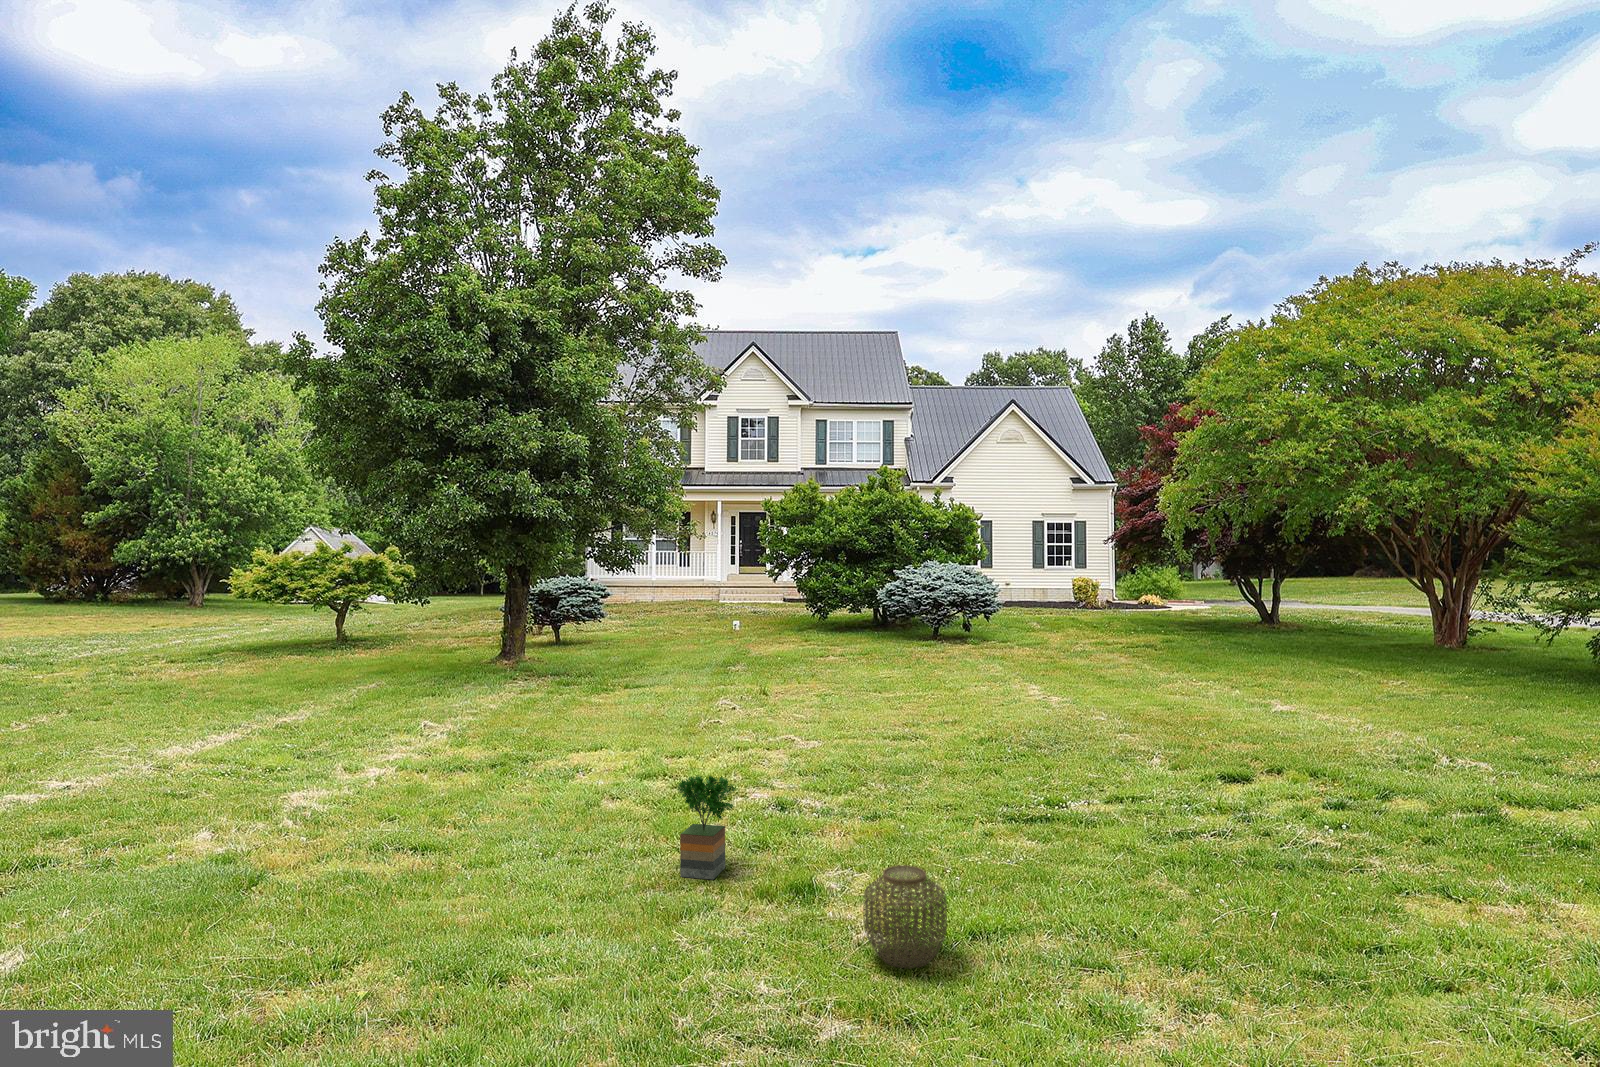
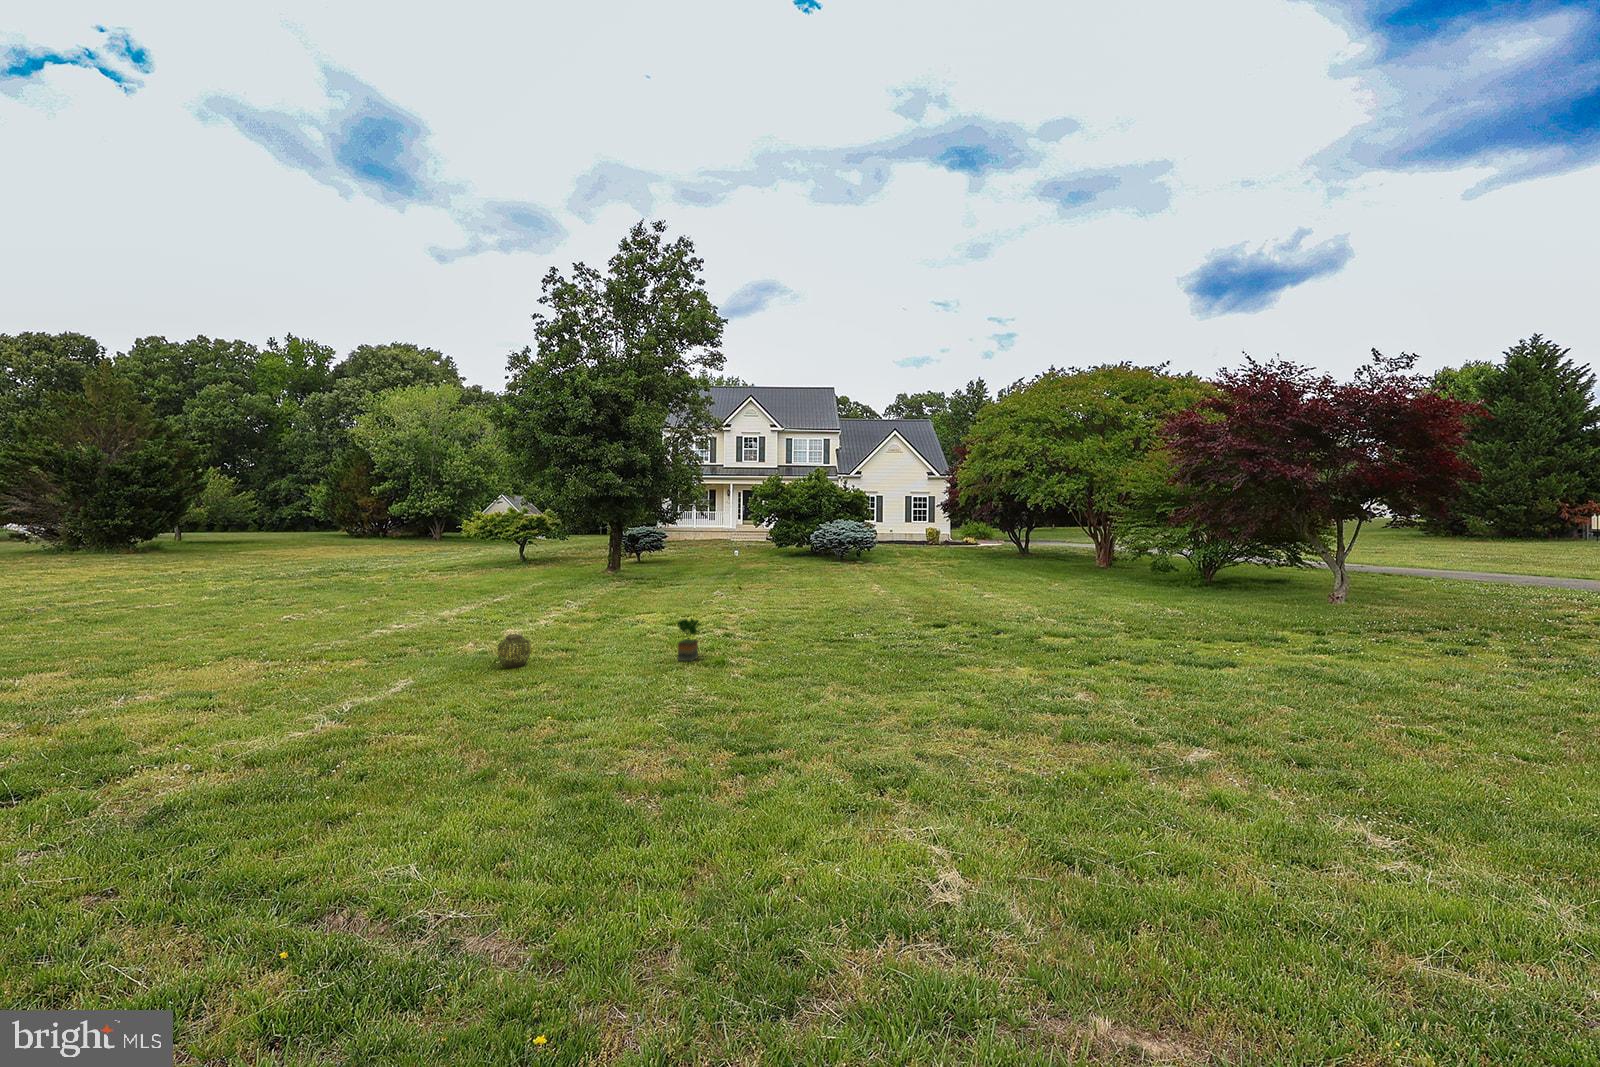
woven basket: present [864,865,947,968] -> present [498,634,530,668]

